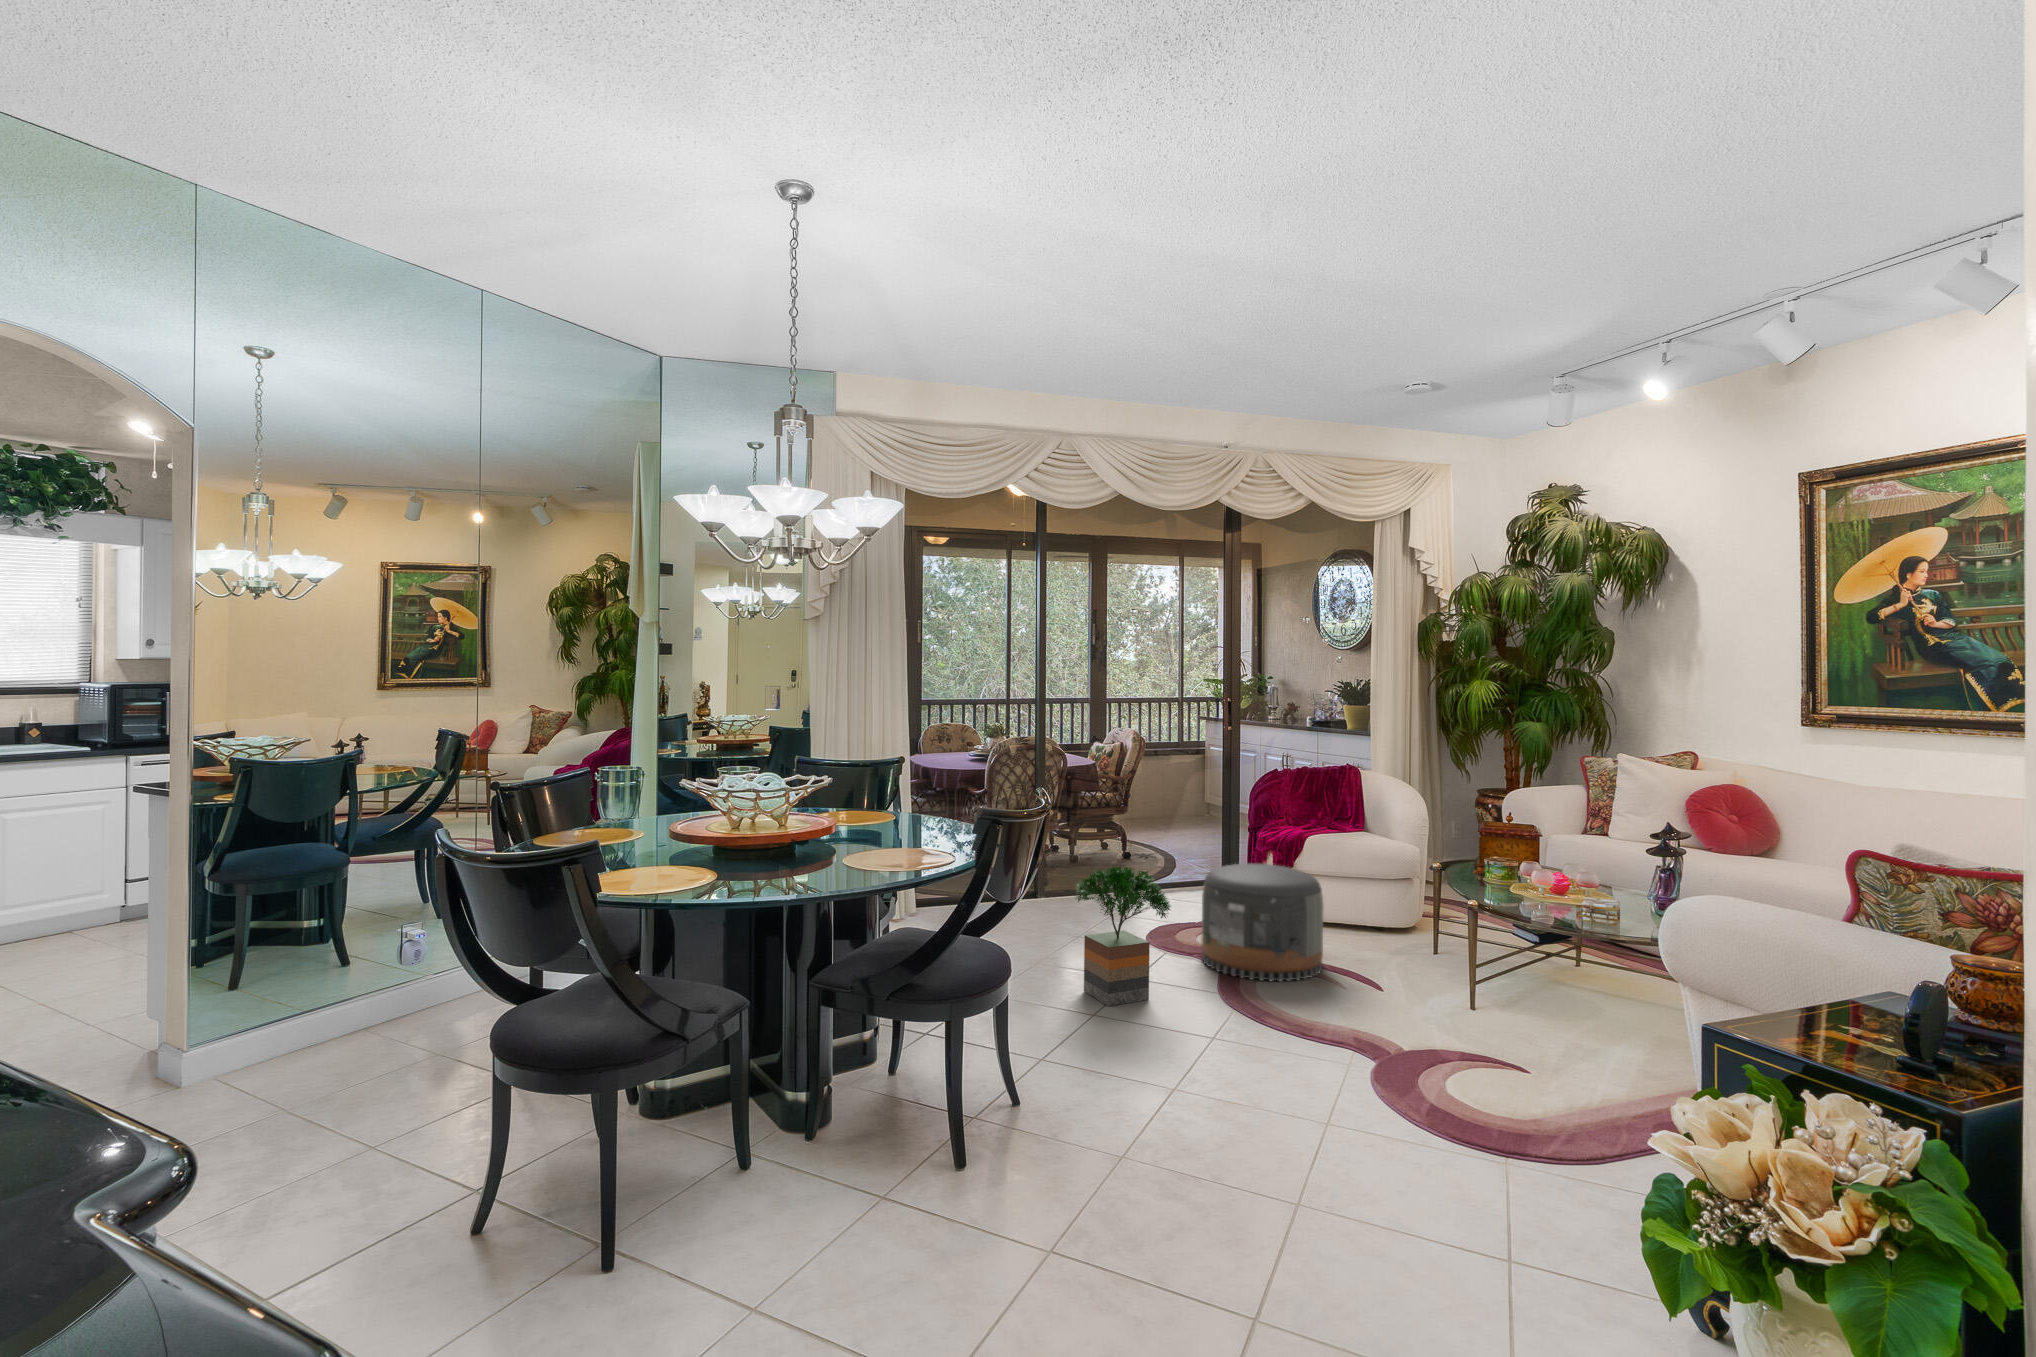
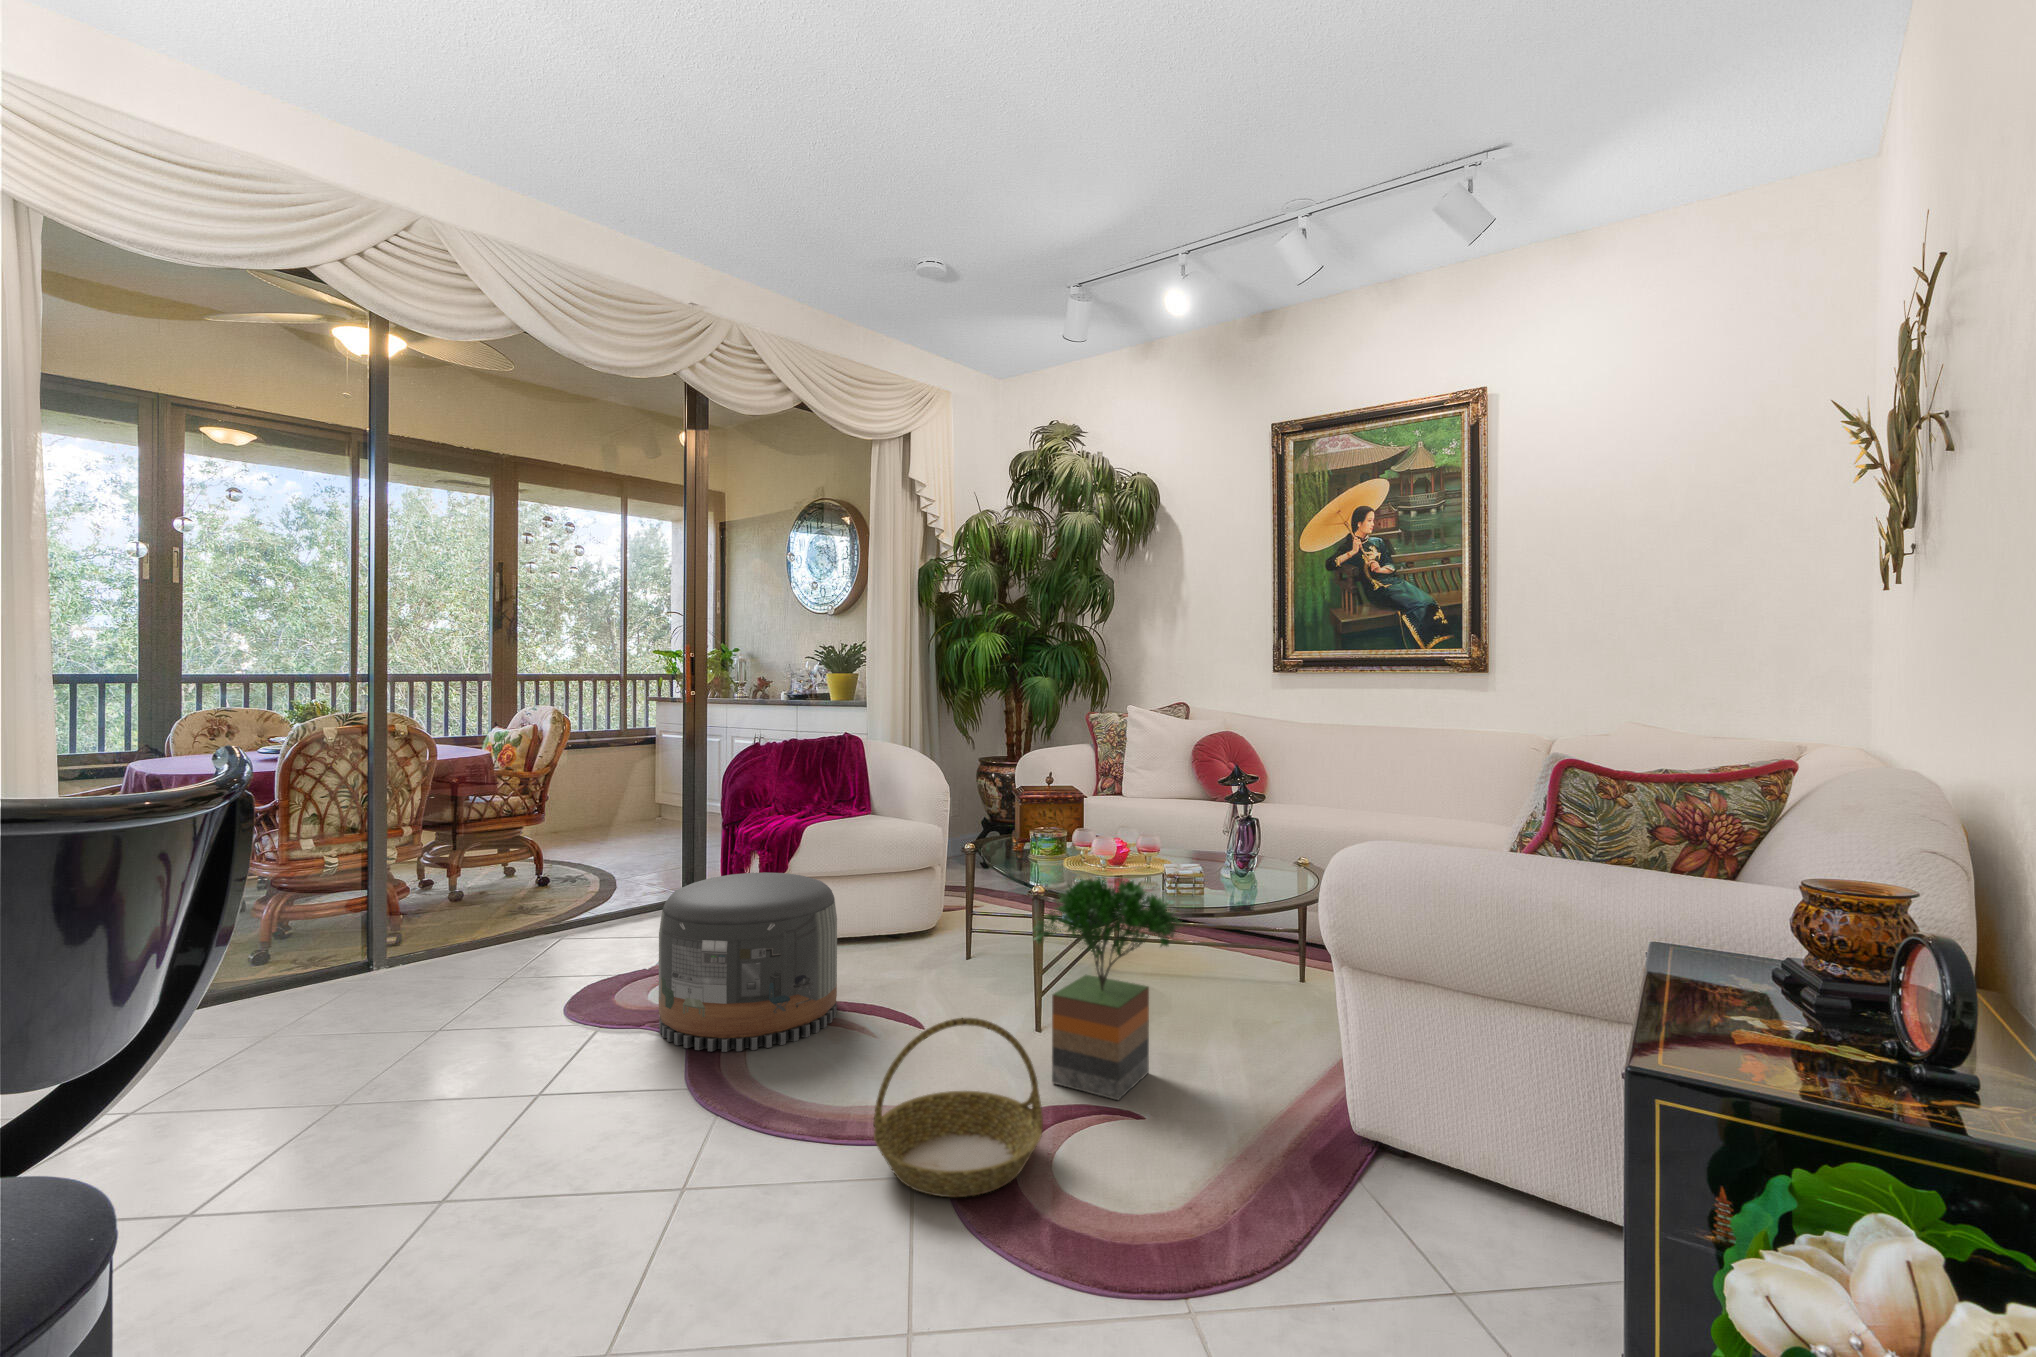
potted tree: present [1076,866,1171,1006] -> present [1033,878,1179,1100]
basket: none [1326,970,1443,1080] -> present [873,1018,1043,1197]

